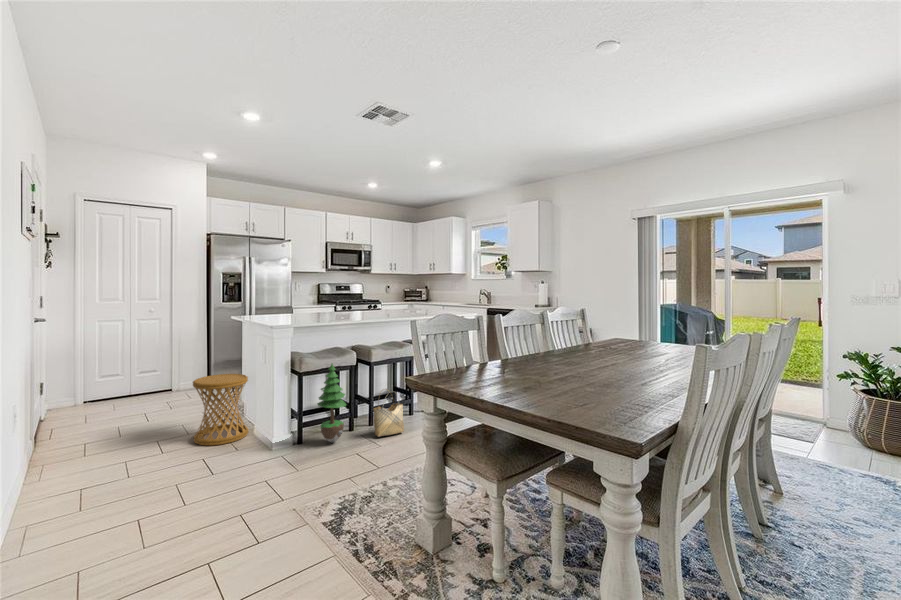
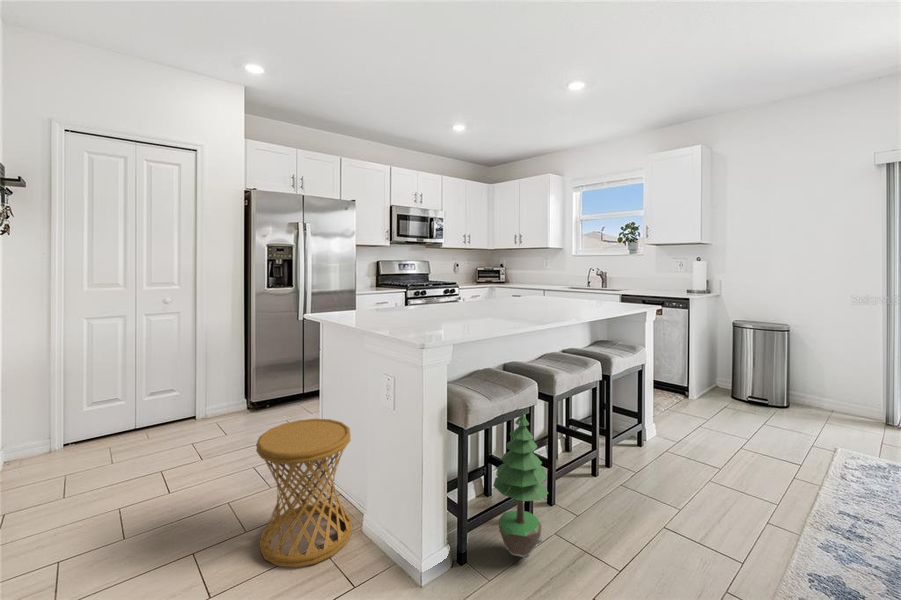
woven basket: present [373,403,404,437] -> none [579,446,626,539]

